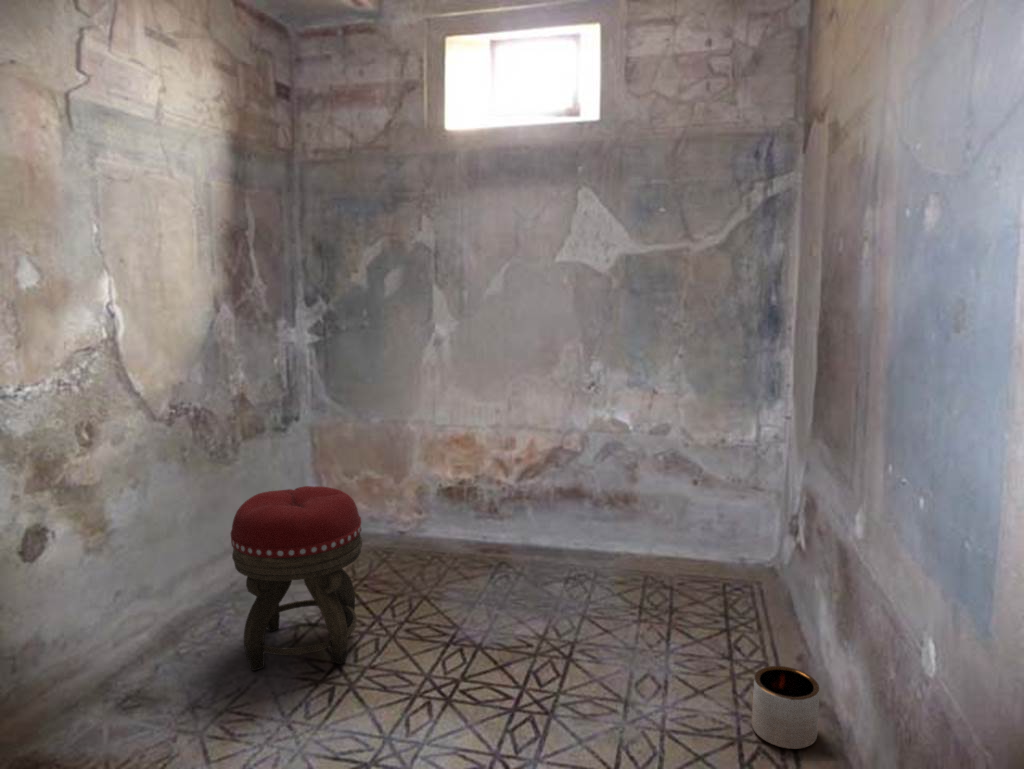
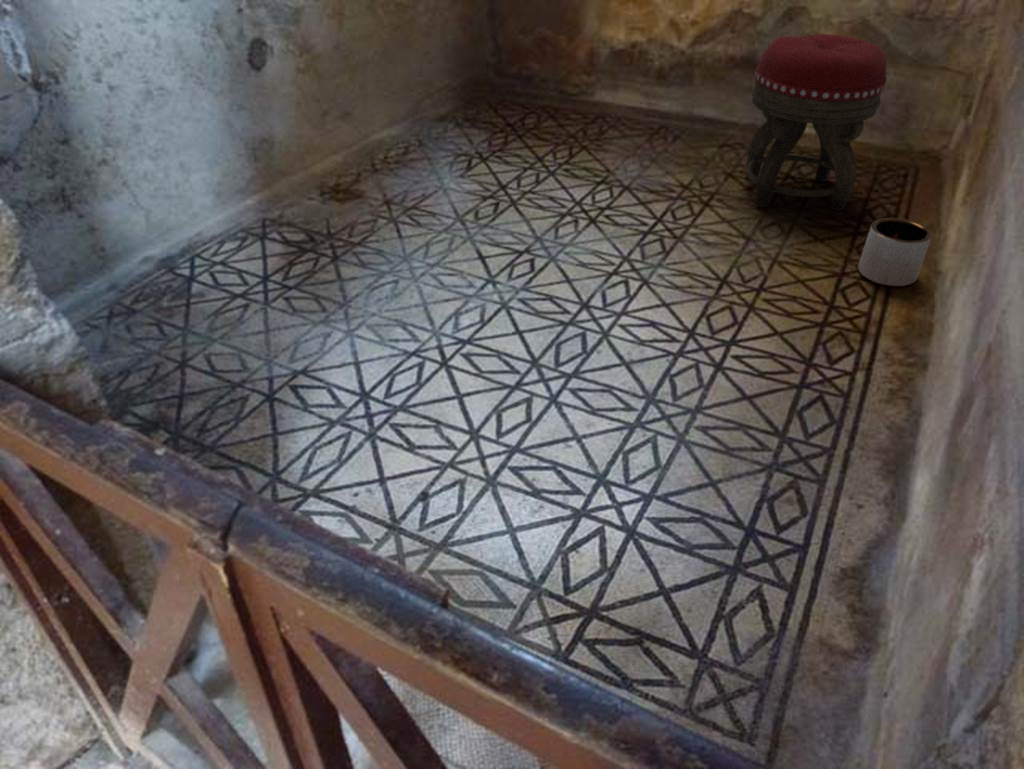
footstool: present [231,486,362,671] -> present [746,34,887,211]

